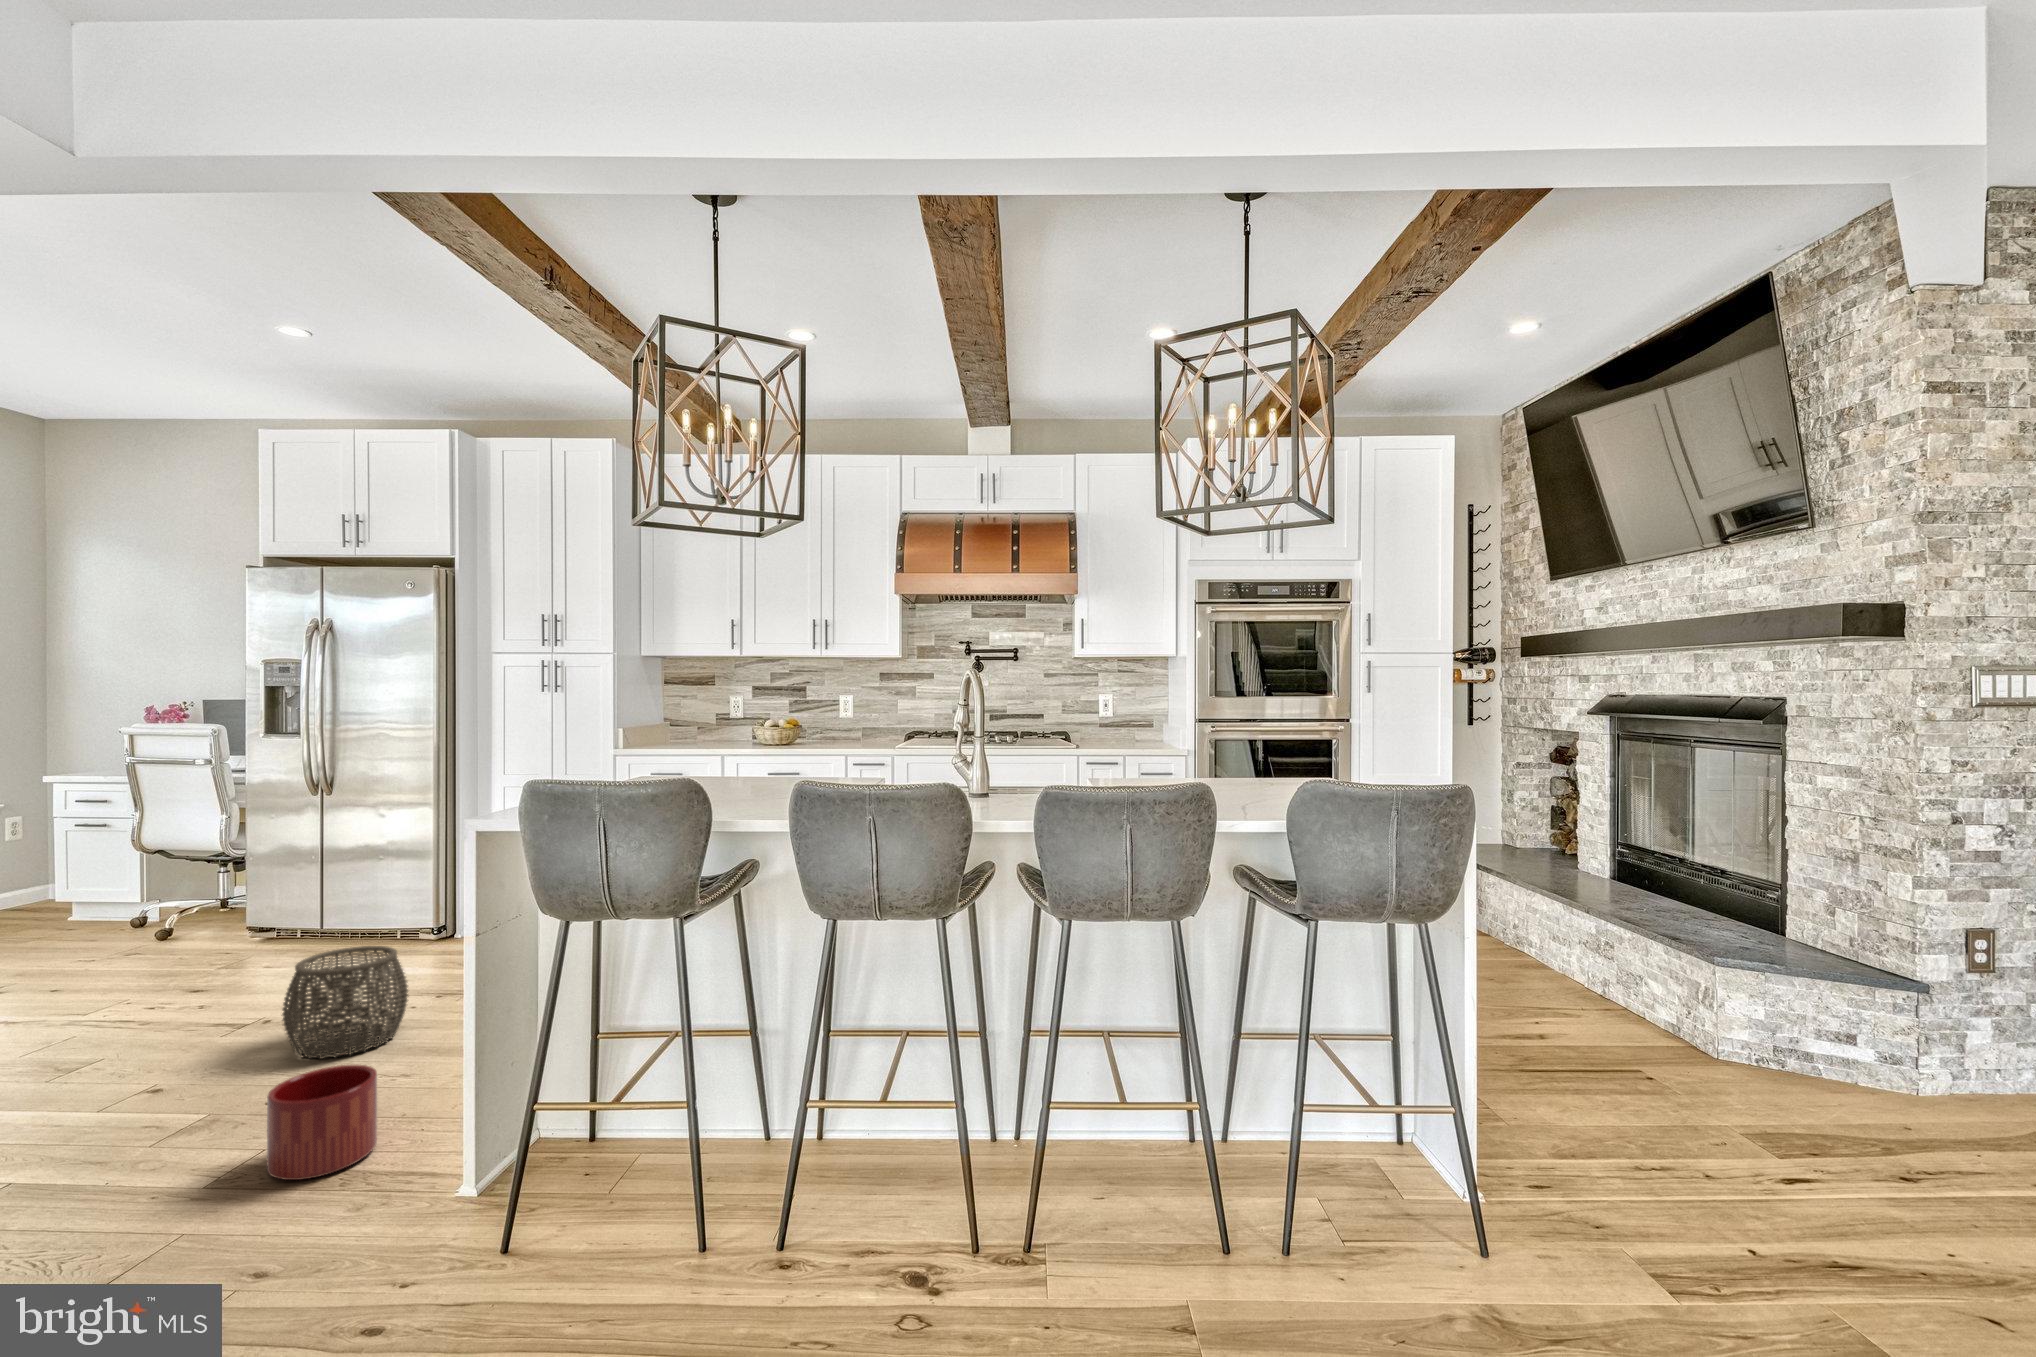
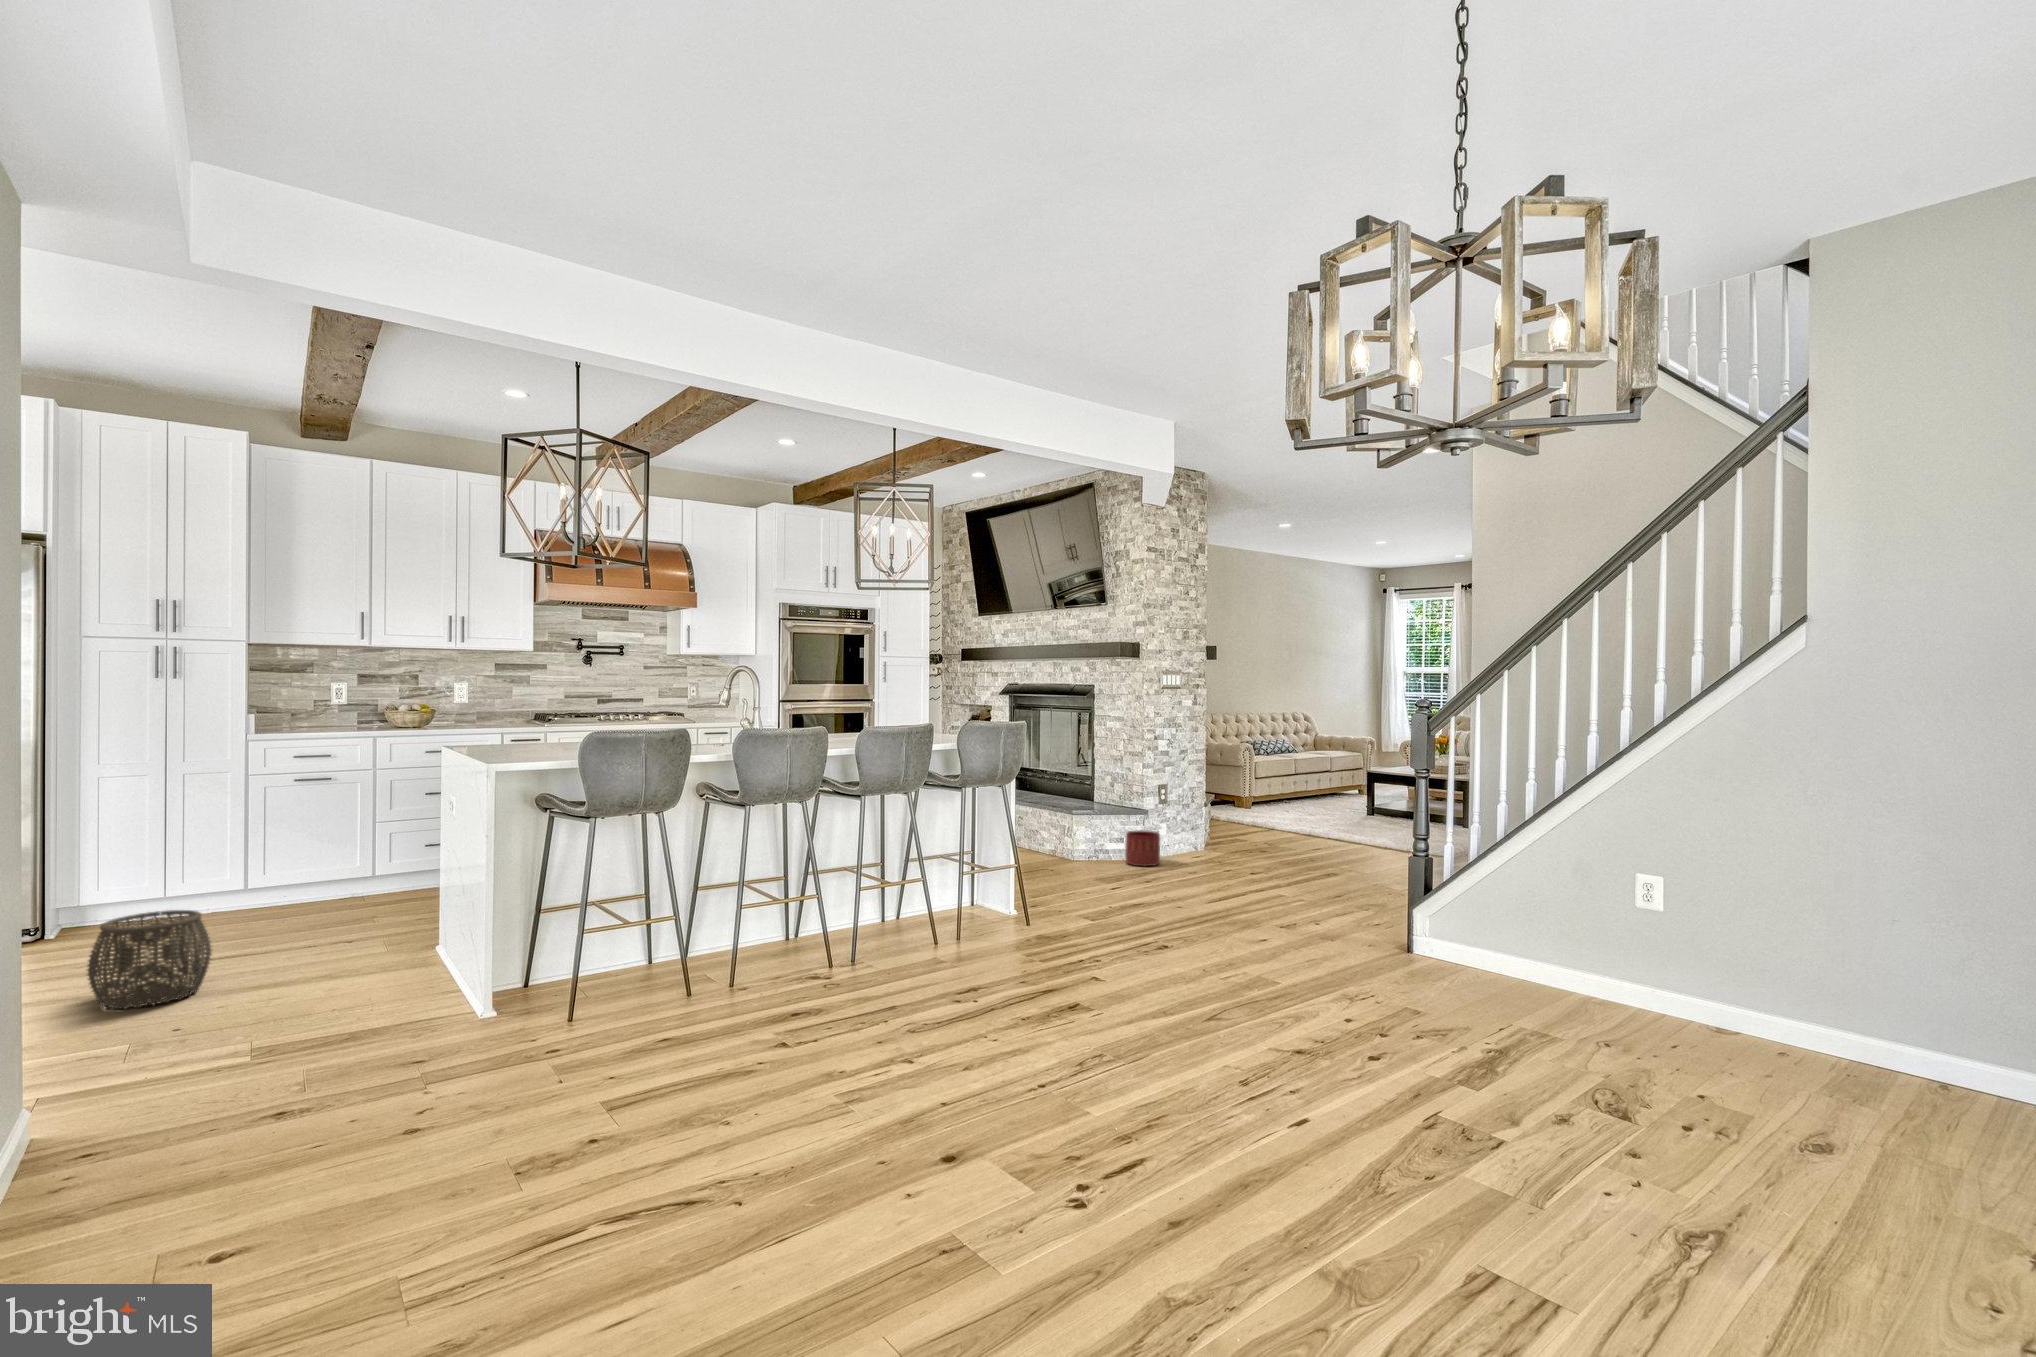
planter: present [267,1065,377,1180] -> present [1125,830,1160,866]

